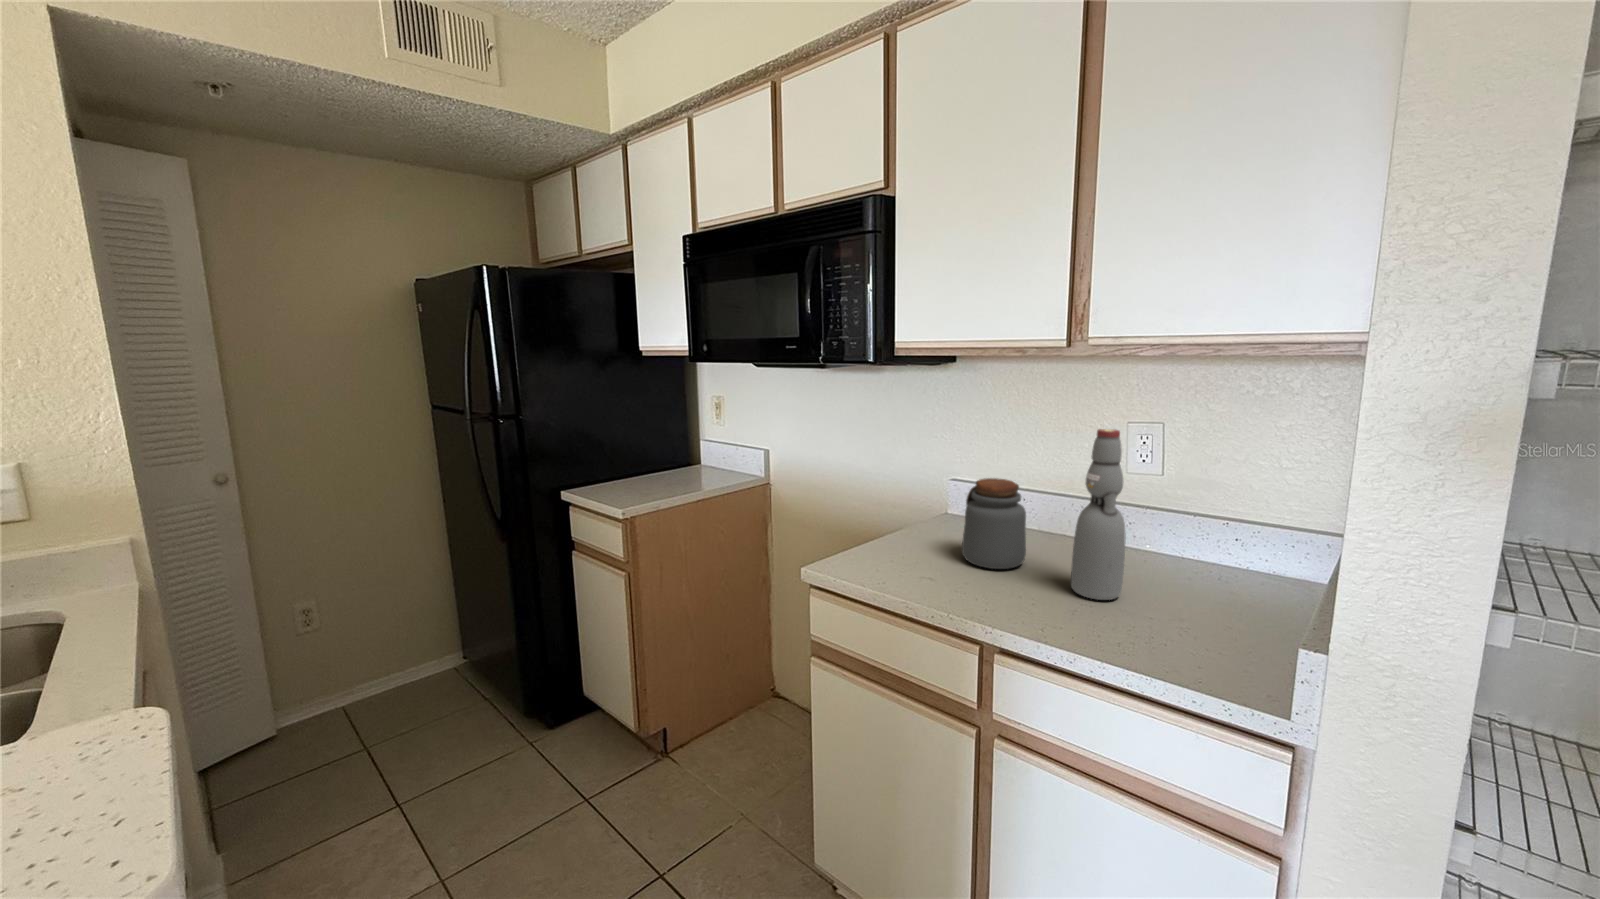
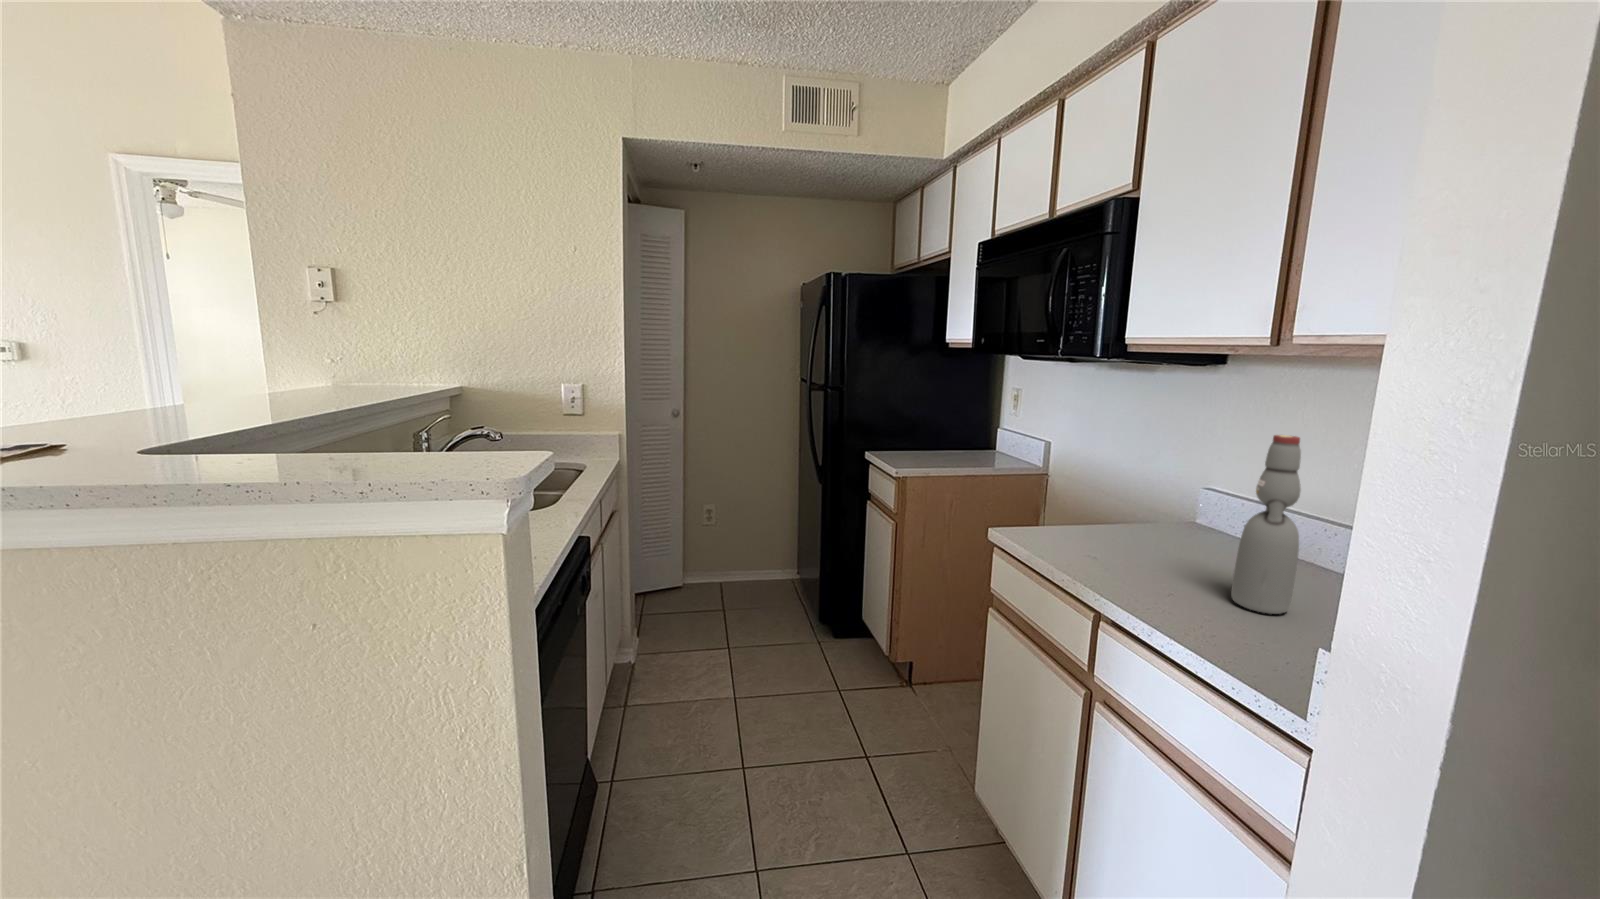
jar: present [962,478,1026,569] -> none [1147,479,1222,570]

